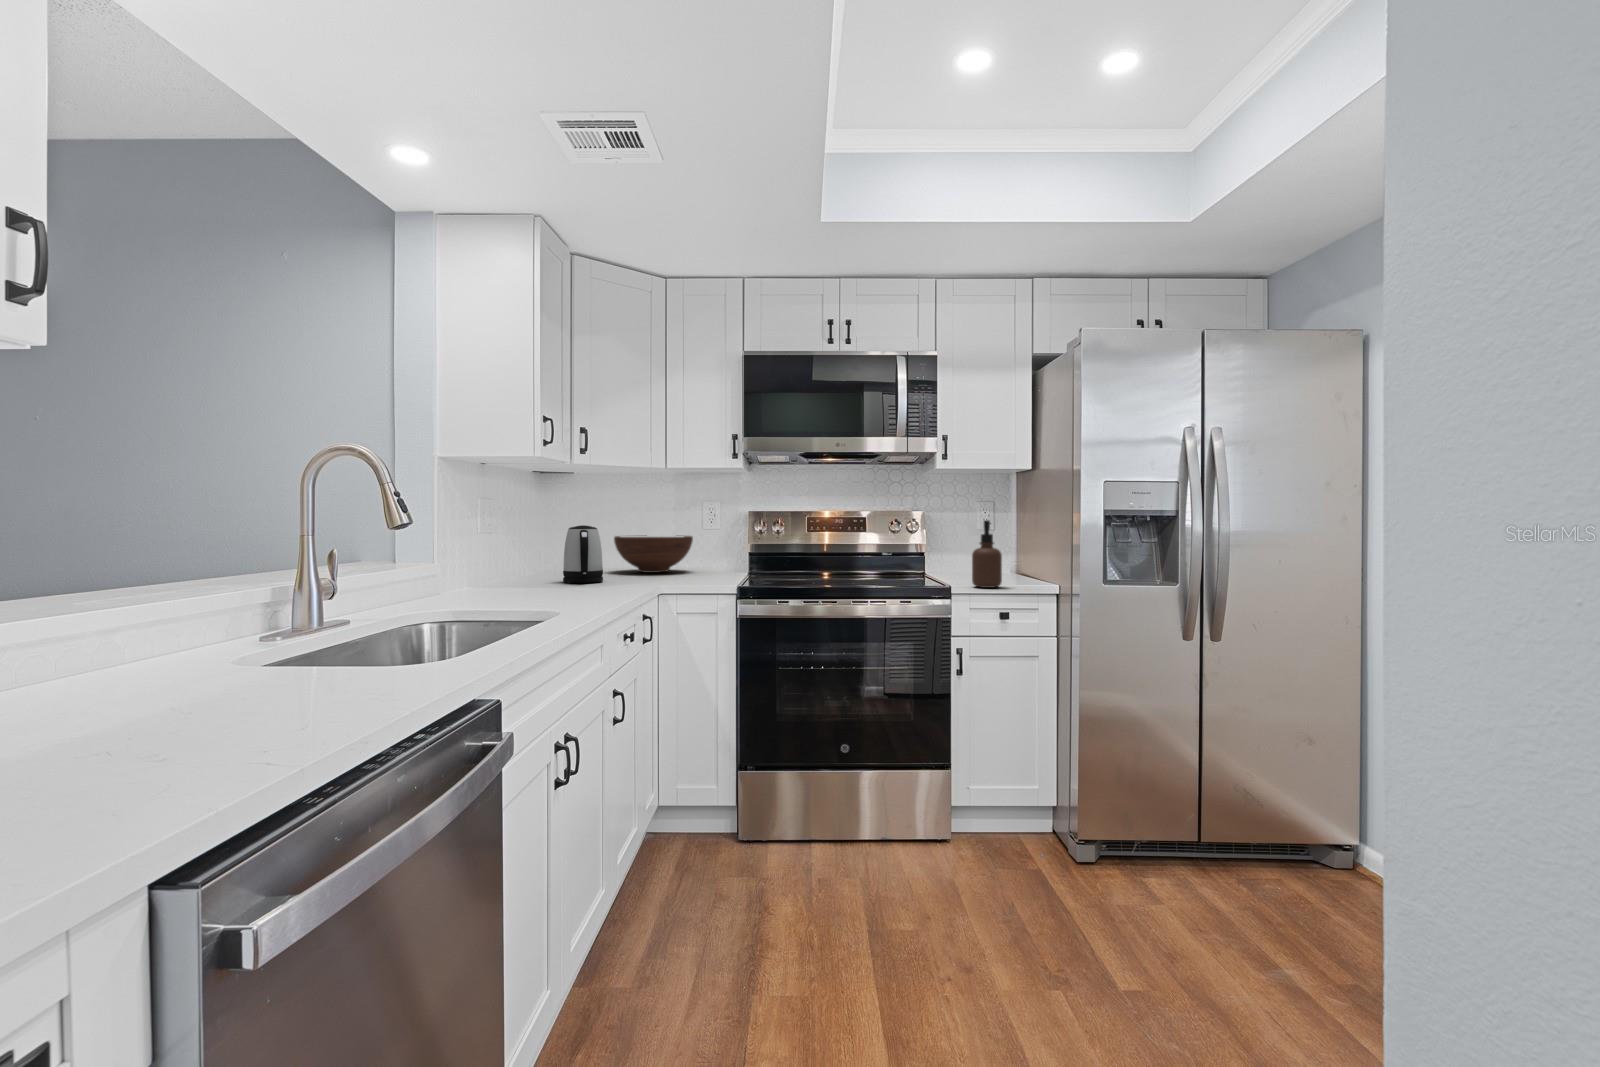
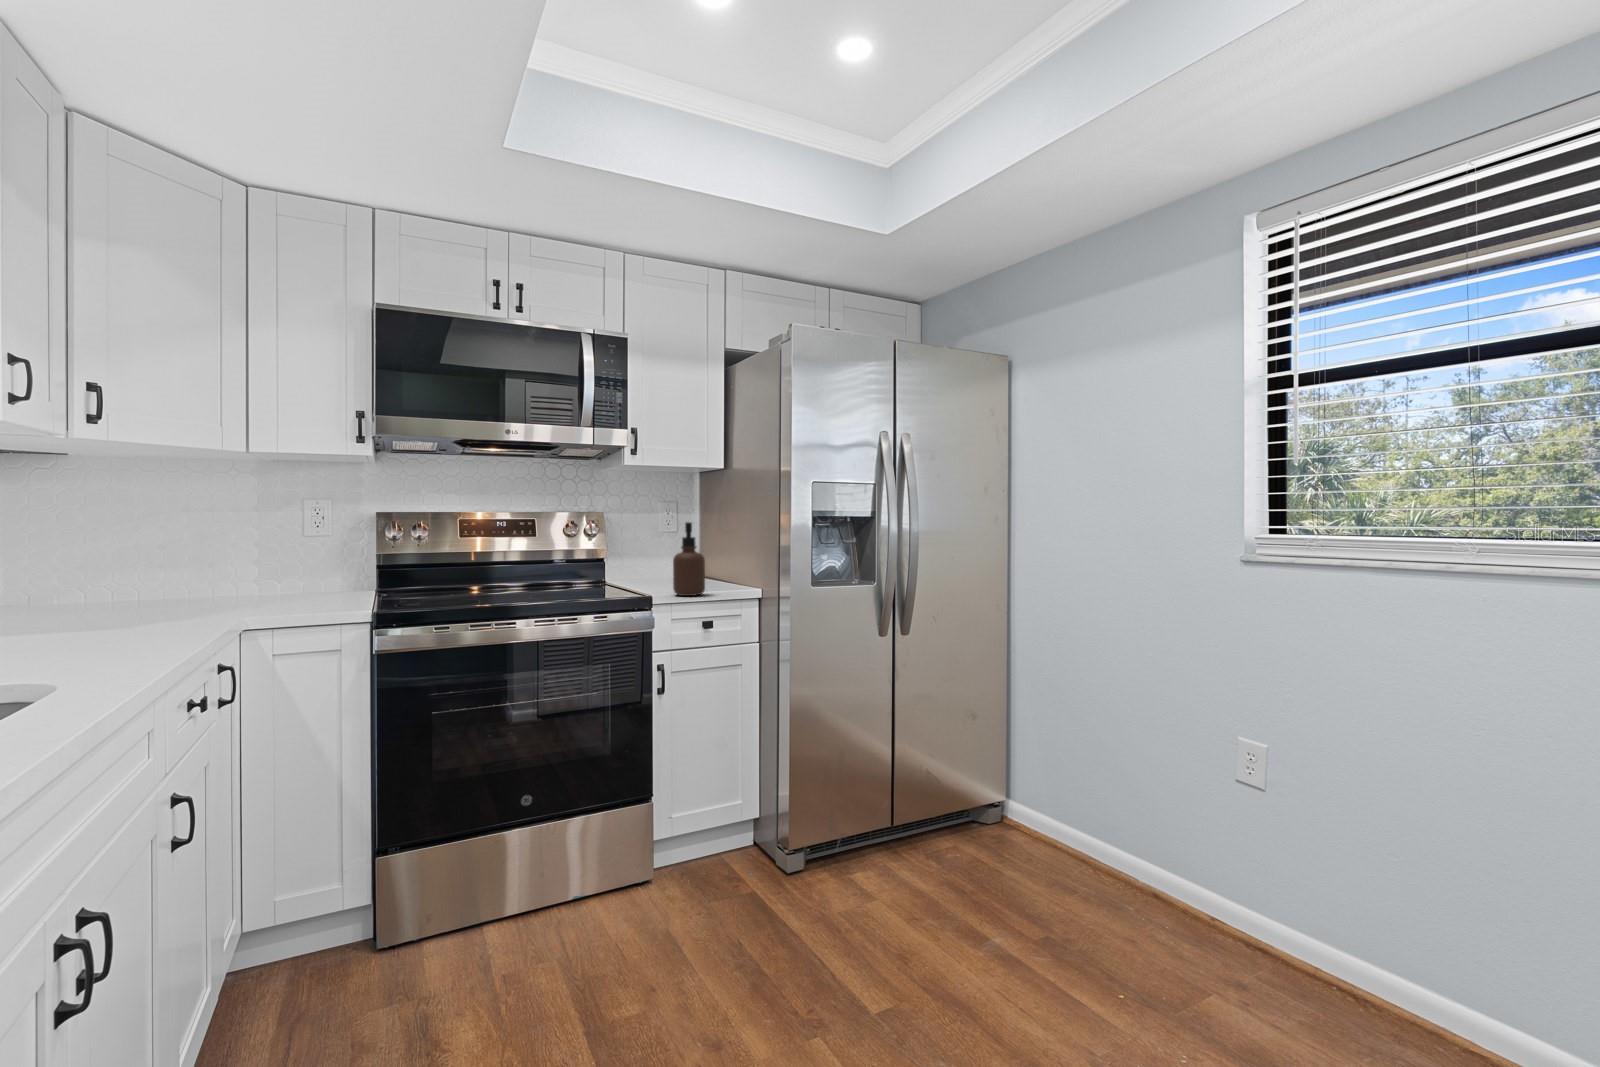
kettle: present [563,525,603,583] -> none [49,530,133,621]
fruit bowl: present [614,535,693,573] -> none [149,545,289,597]

